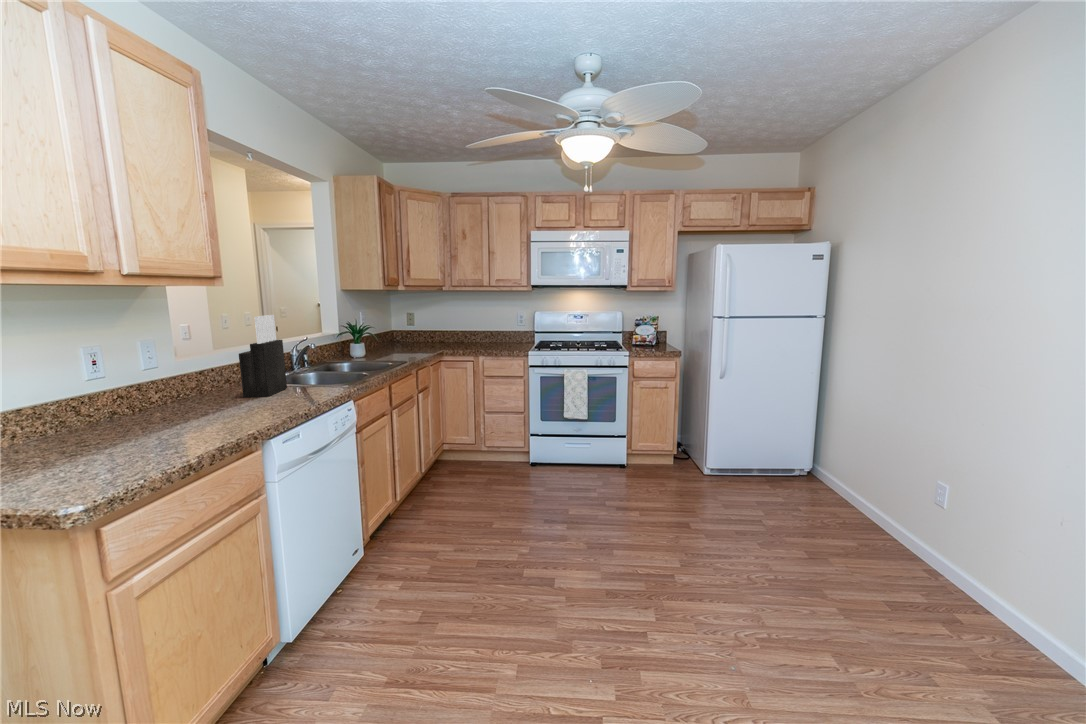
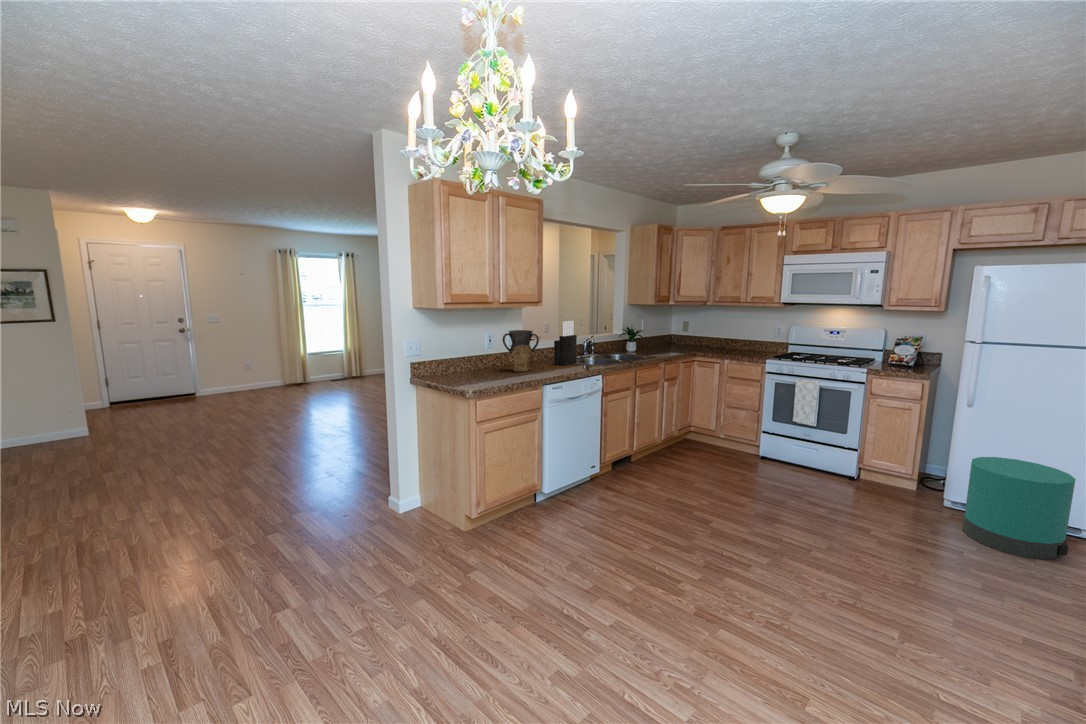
vase: none [103,337,210,431] -> present [503,330,539,372]
trash can: none [734,420,814,510] -> present [963,457,1075,560]

